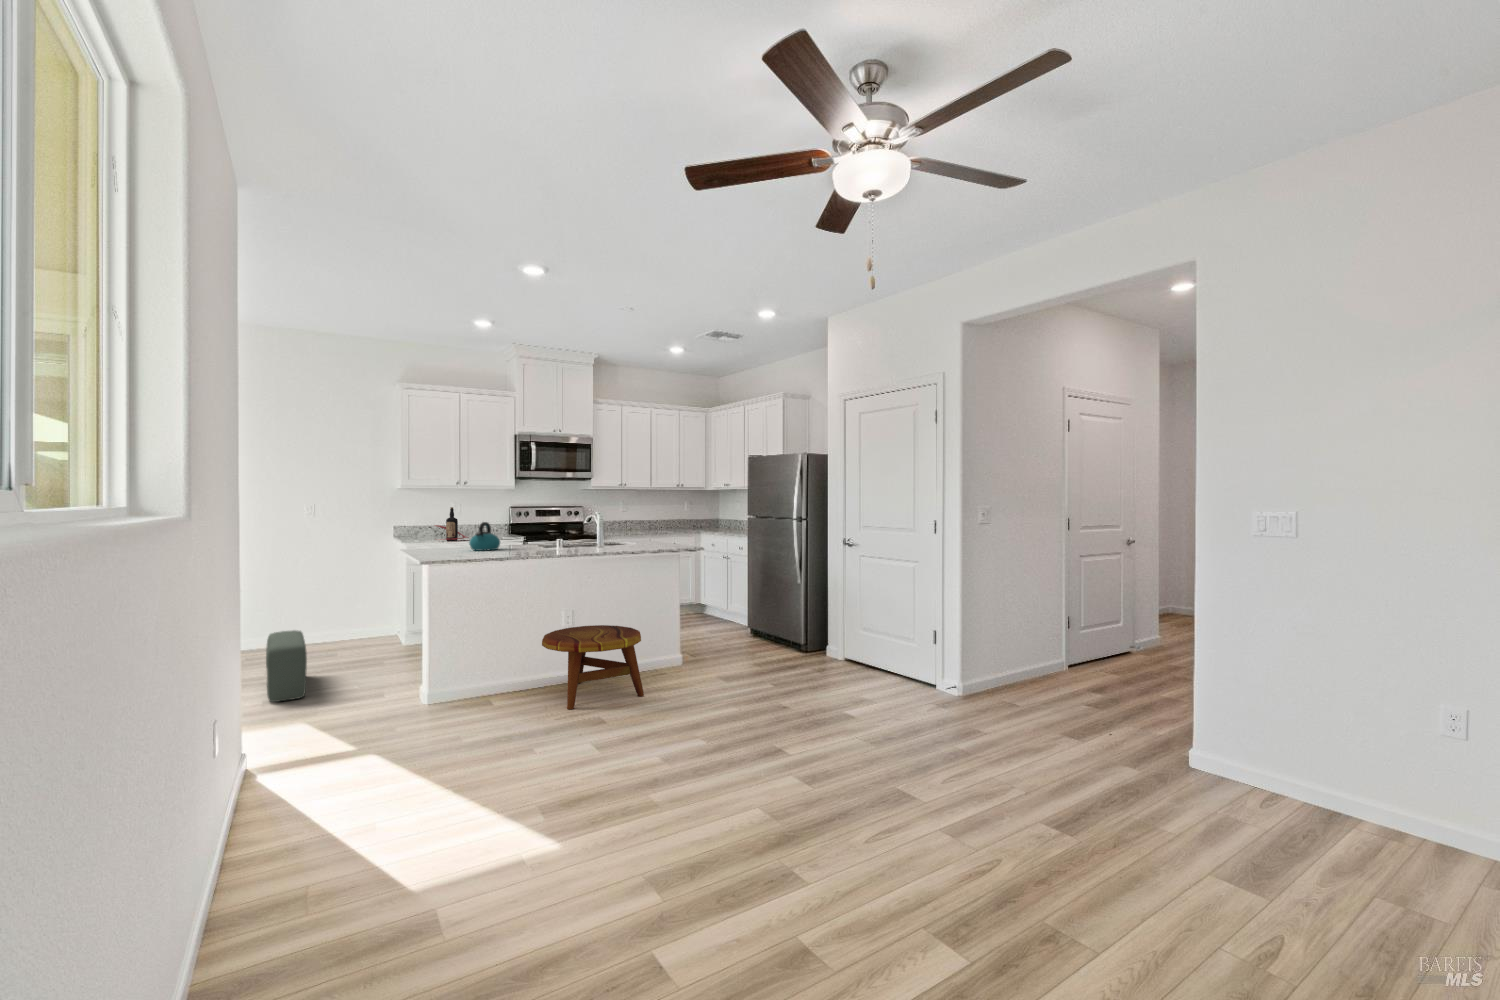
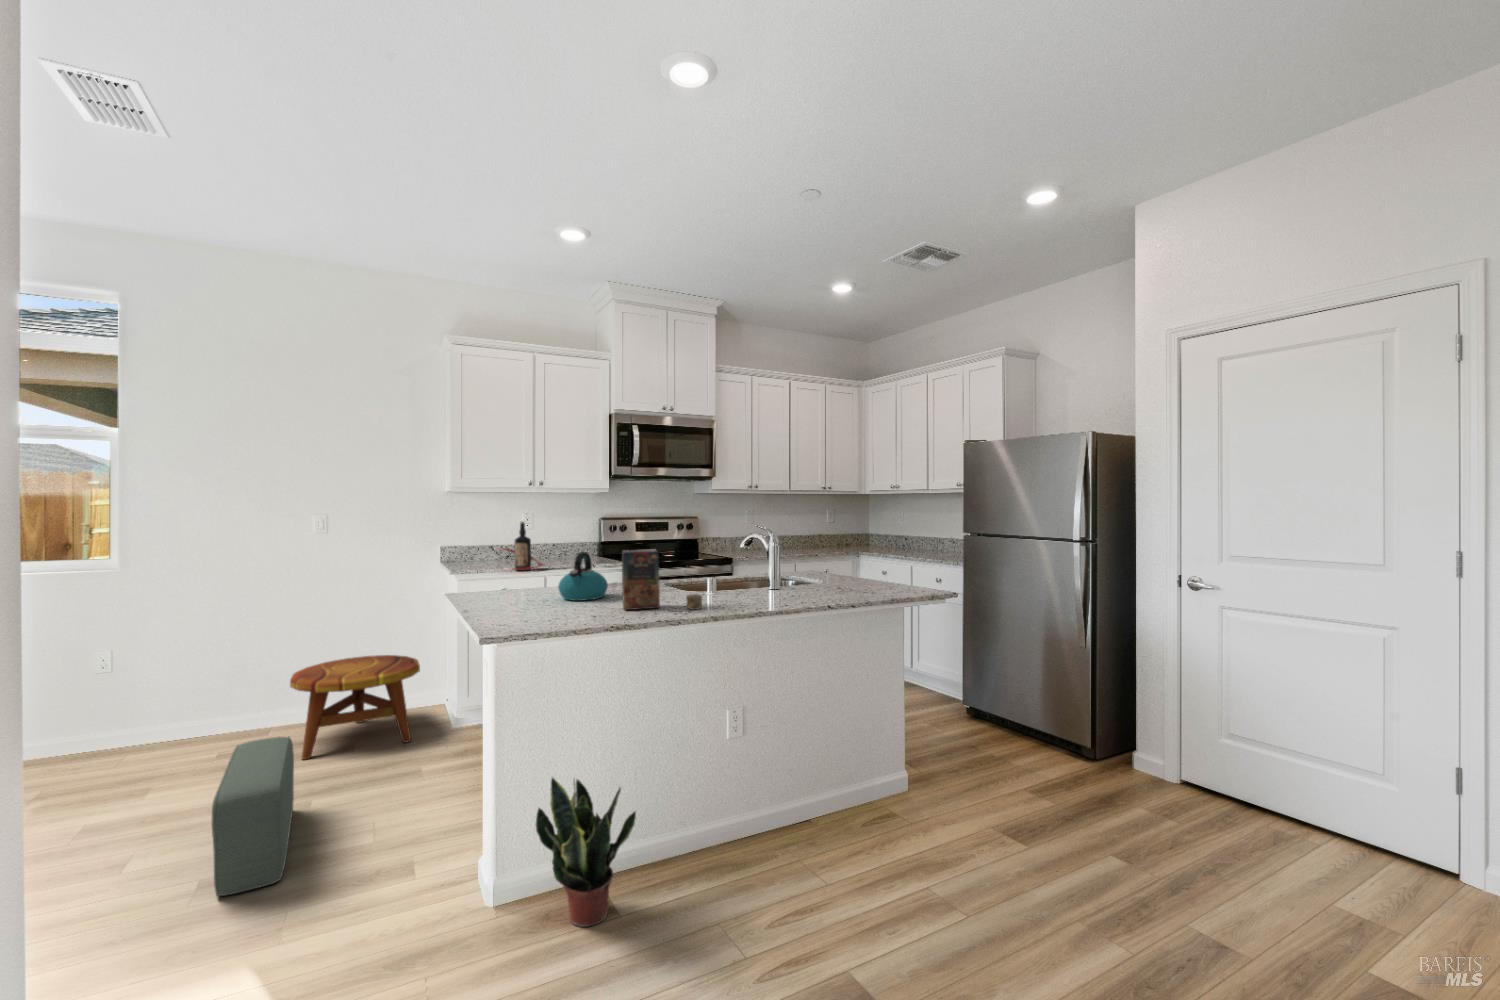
cereal box: none [505,519,551,553] -> present [622,549,702,610]
side table: present [542,625,644,709] -> present [290,655,420,760]
potted plant: none [448,630,503,707] -> present [536,778,636,927]

